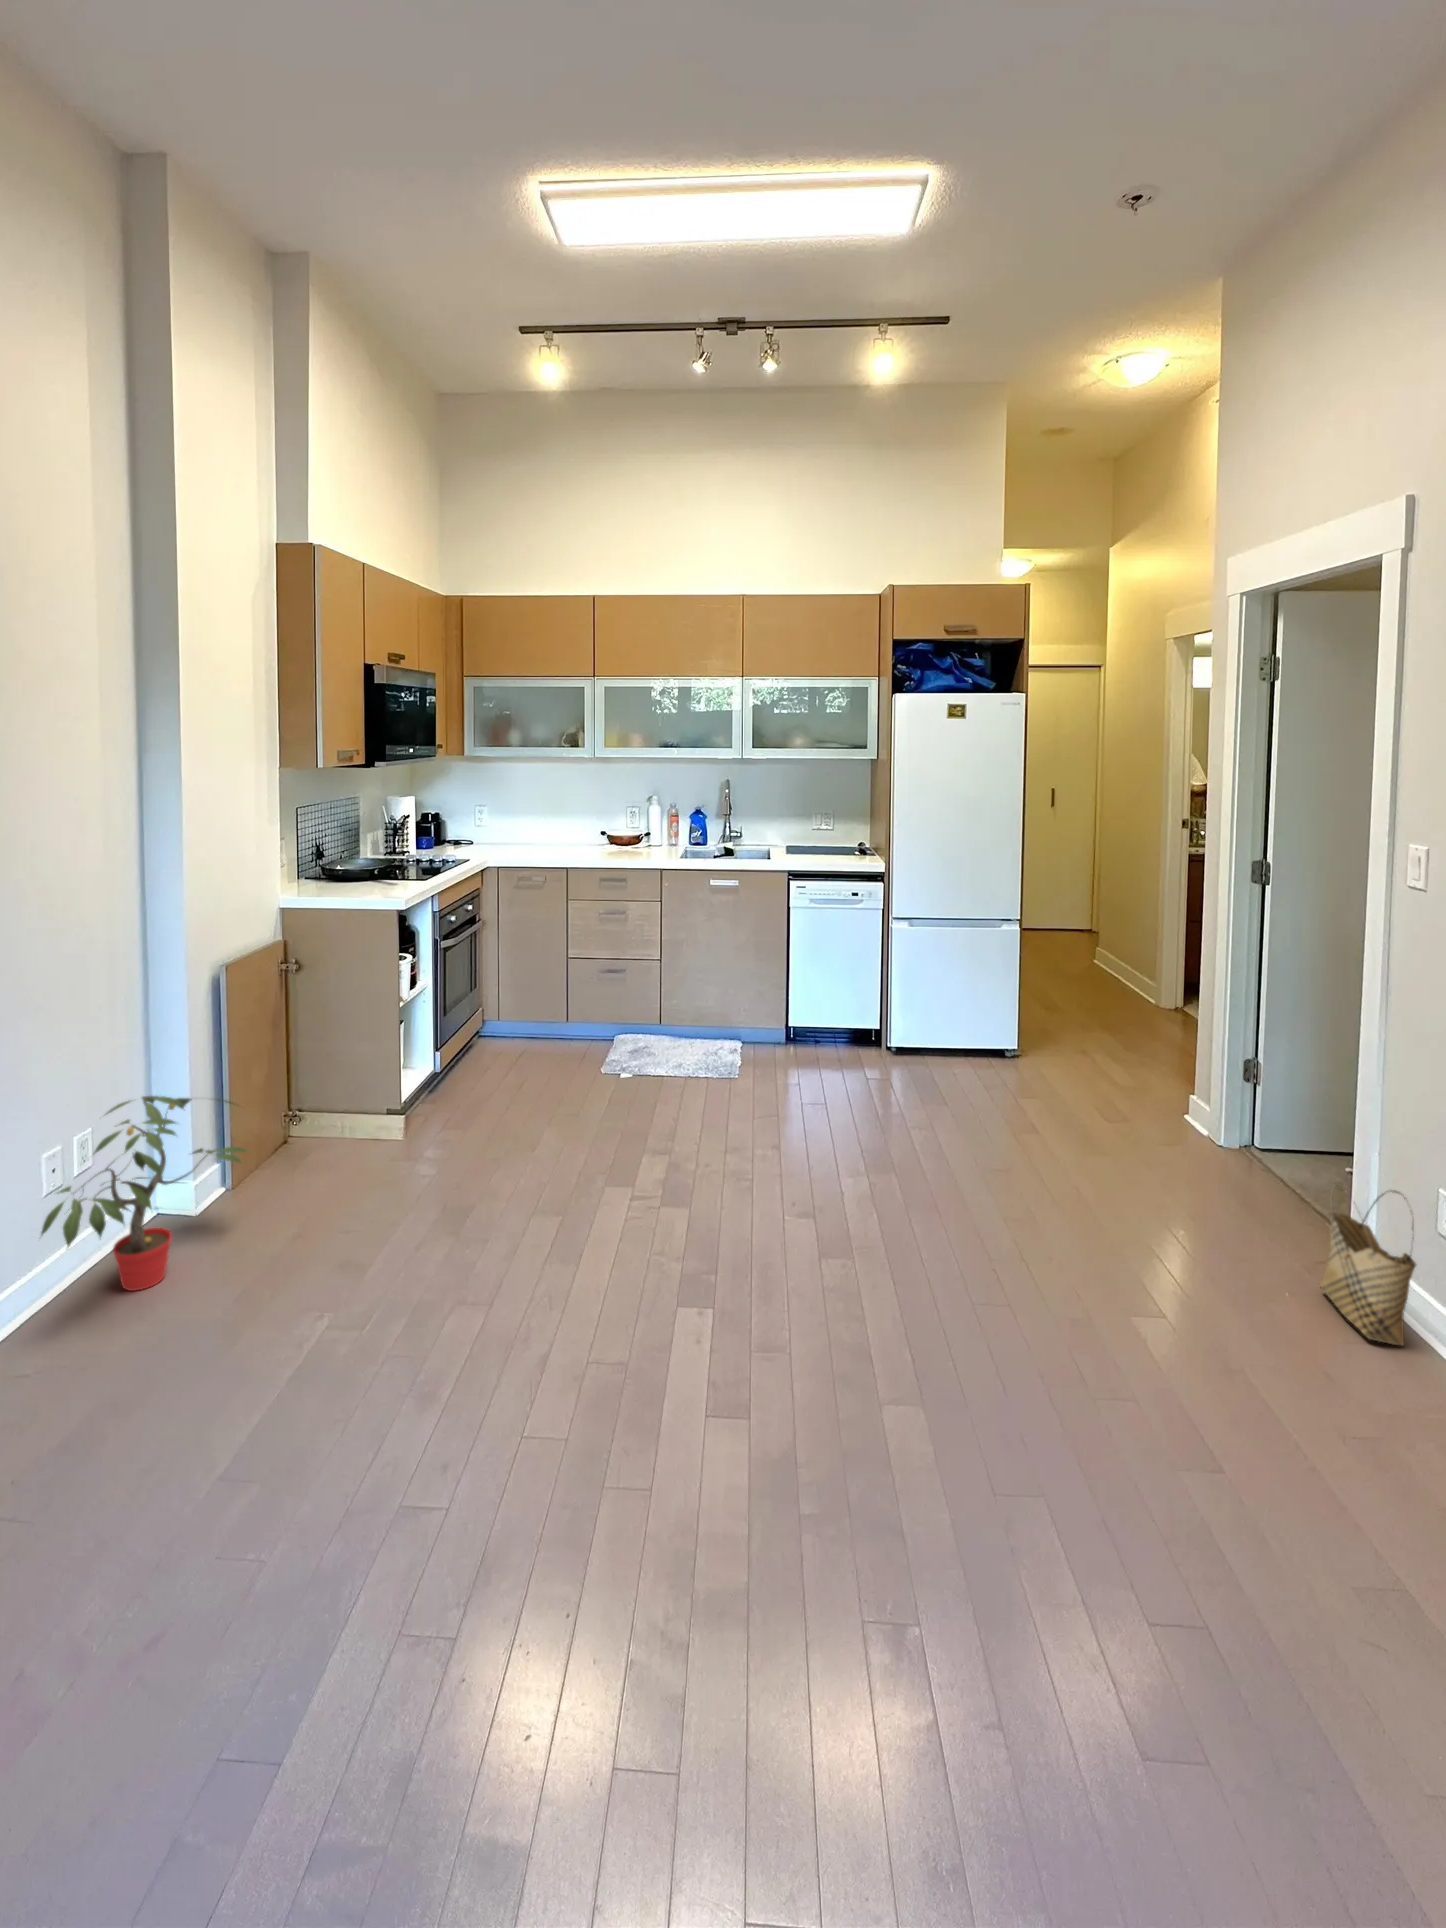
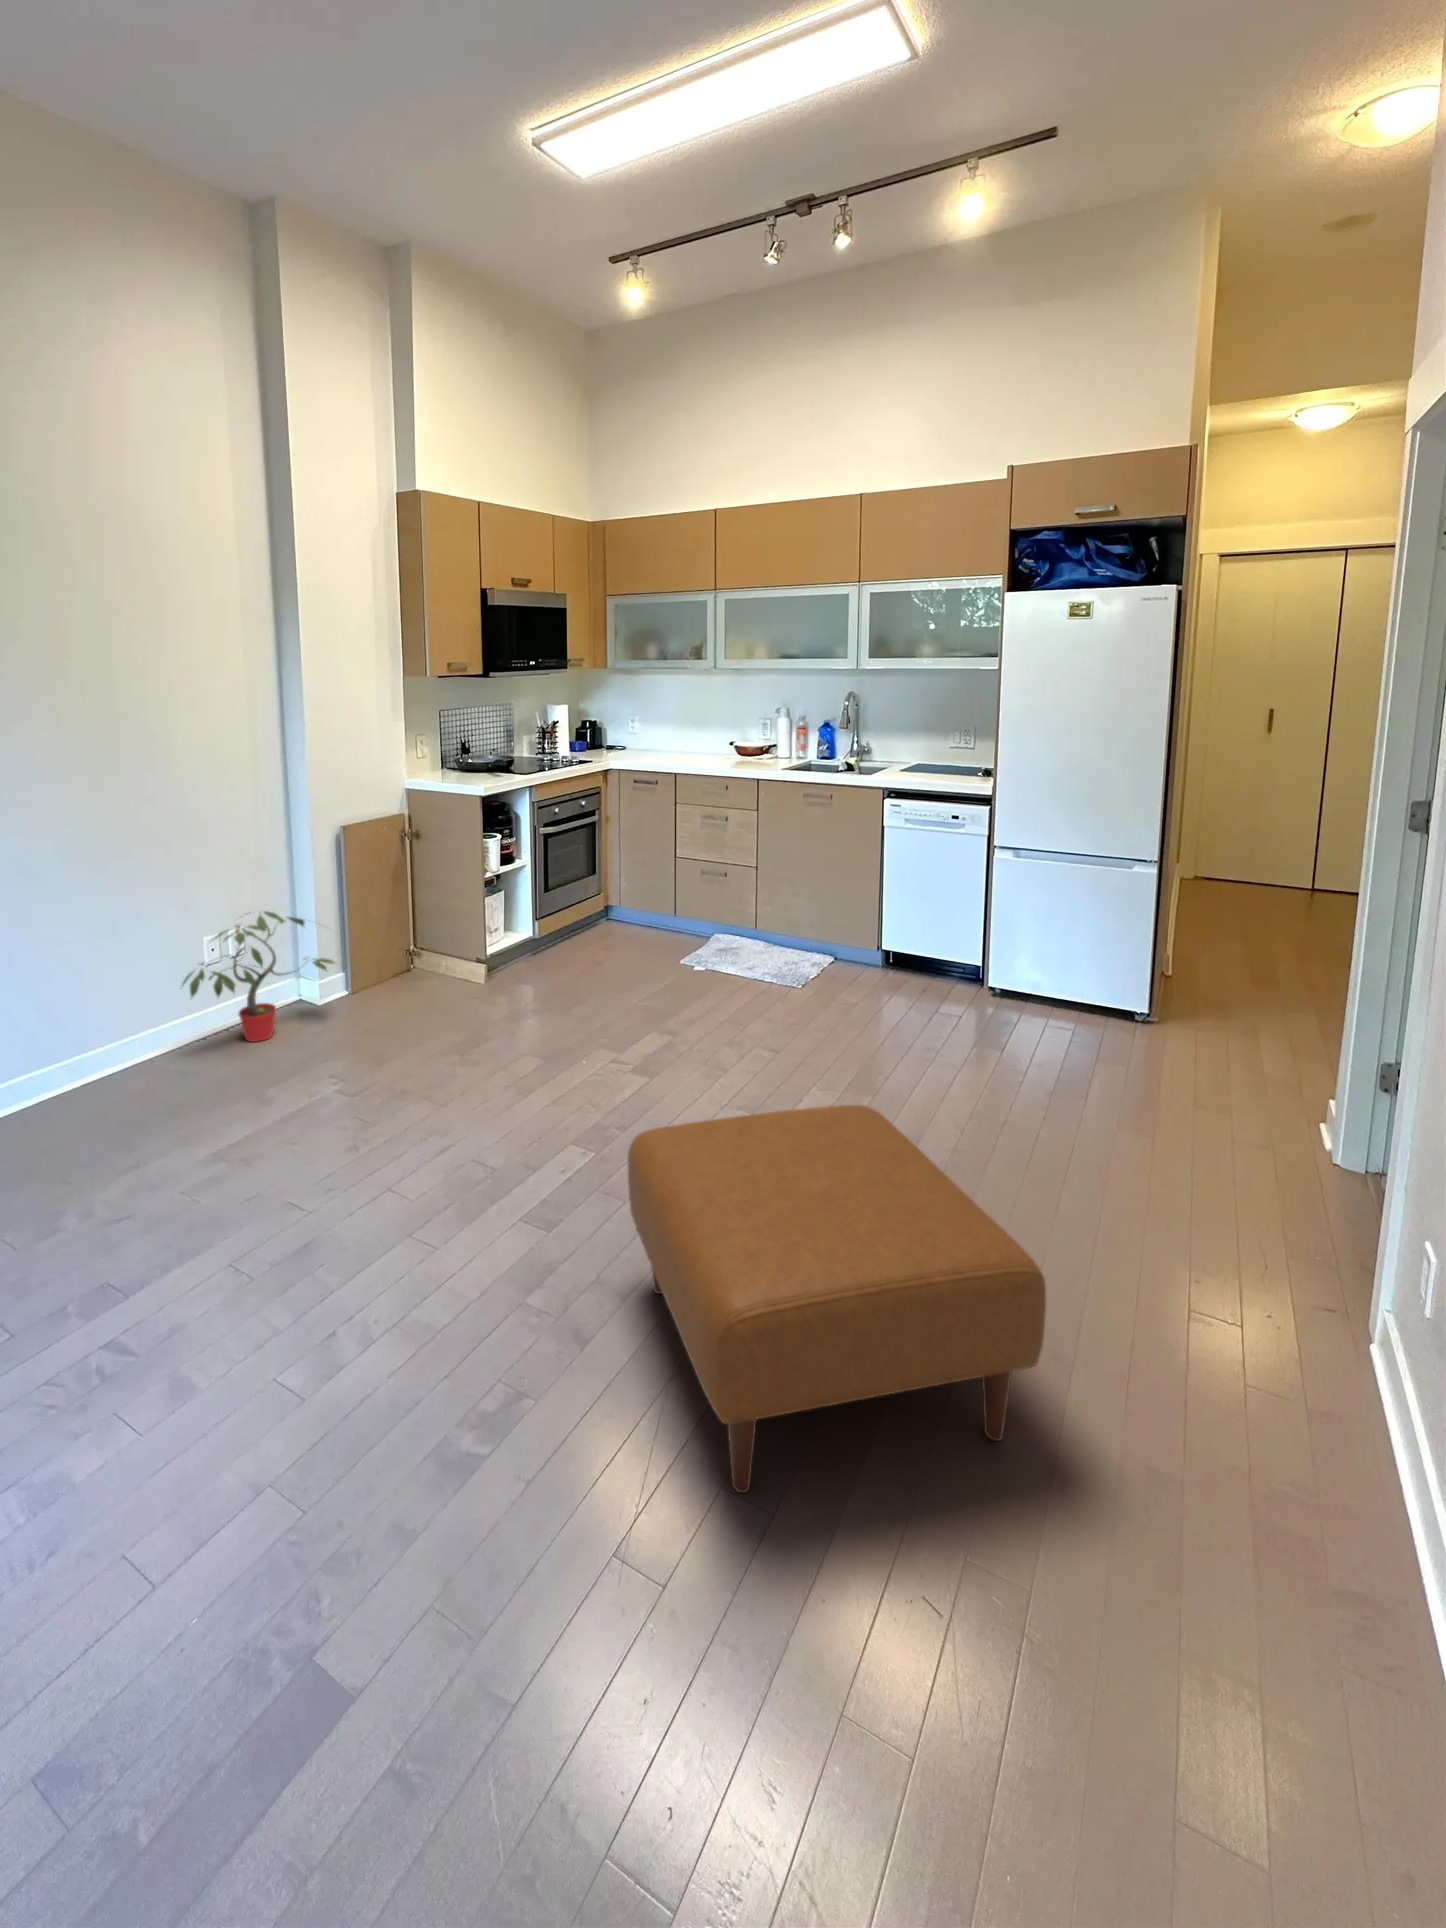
ottoman: none [880,1183,1307,1615] -> present [628,1105,1046,1493]
woven basket: present [1320,1191,1416,1345] -> none [1277,1199,1386,1416]

